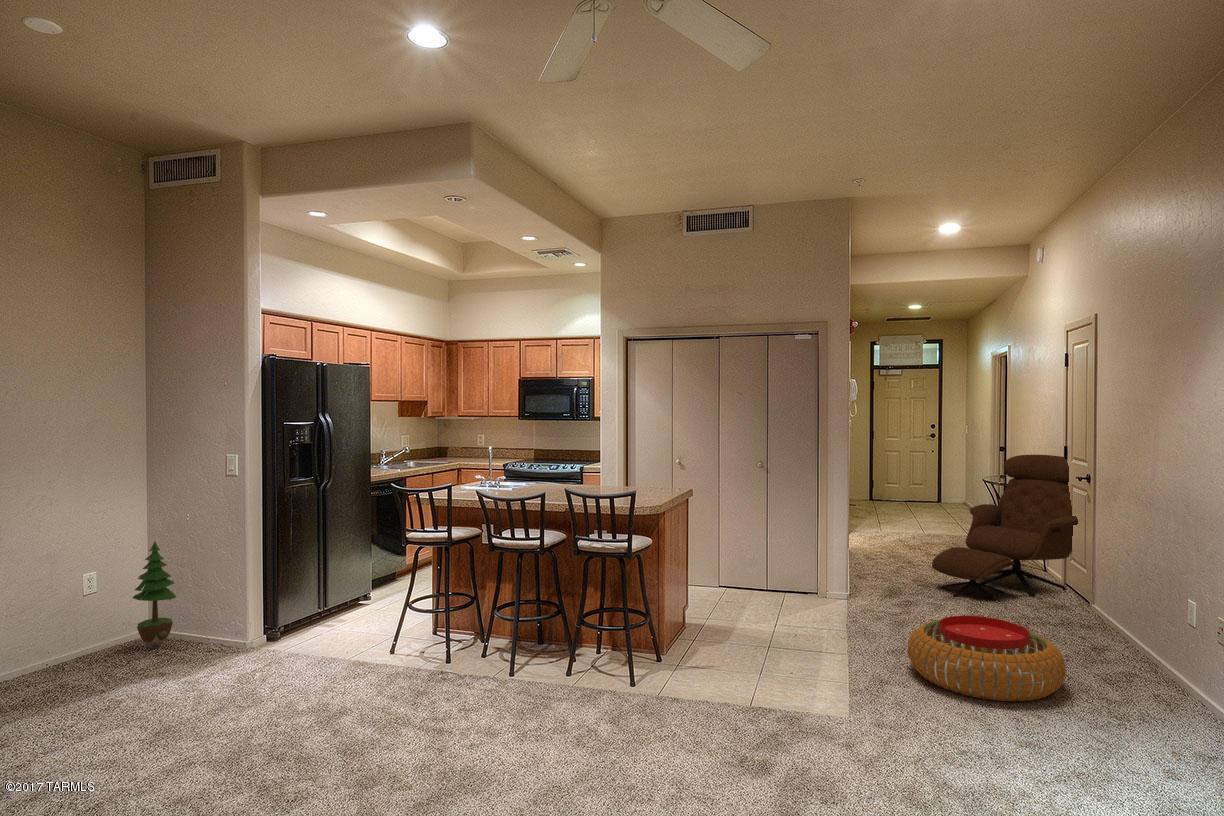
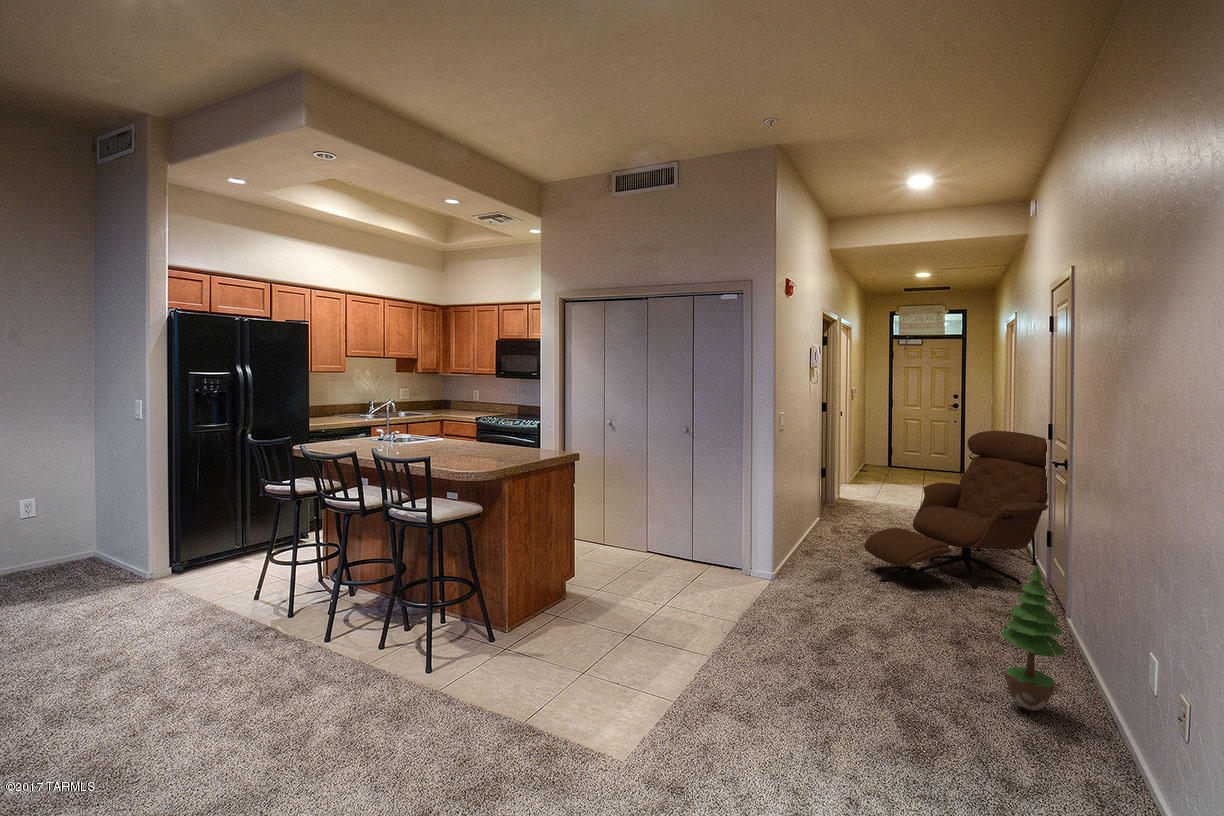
potted tree: present [133,542,176,647] -> present [1002,567,1065,710]
pouf: present [907,616,1066,701] -> none [740,615,917,732]

